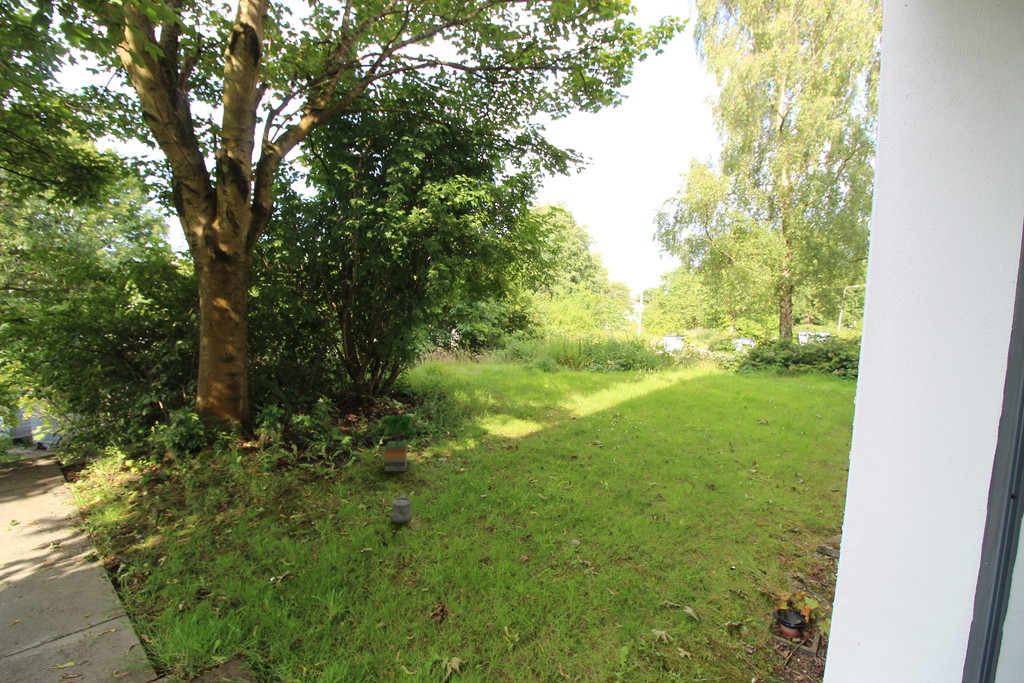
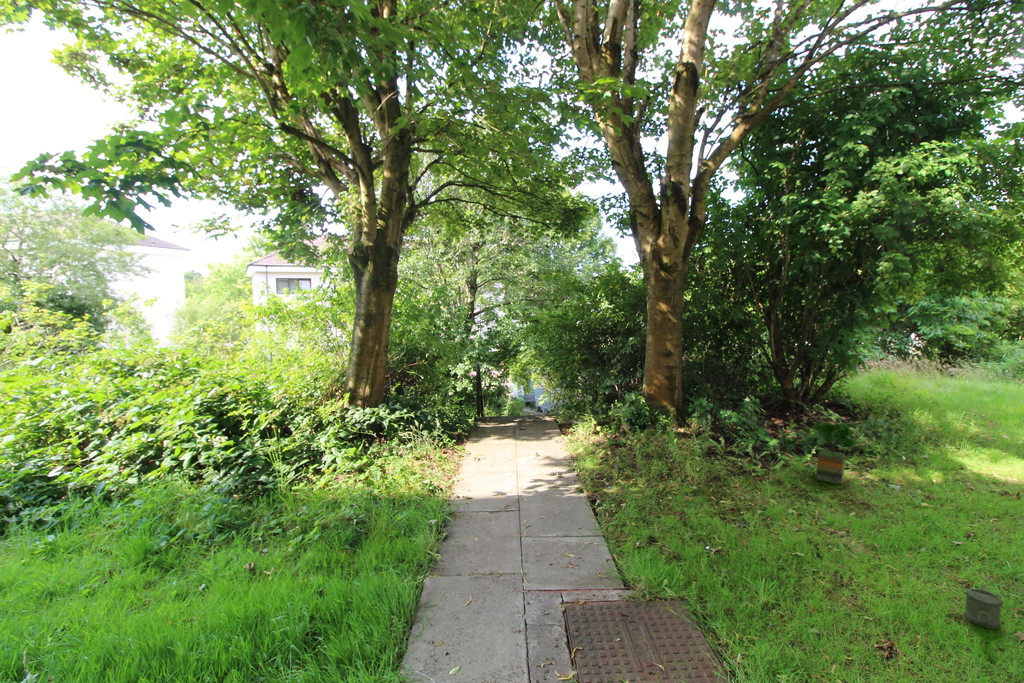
watering can: present [392,494,412,523] -> present [964,585,1003,629]

